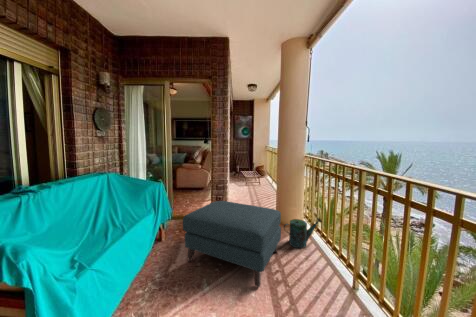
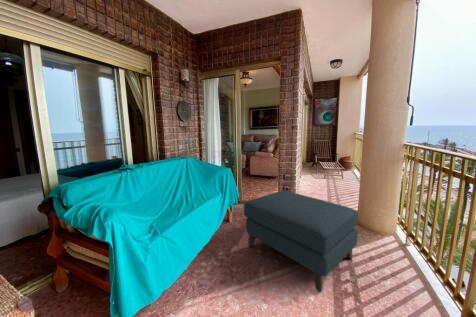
watering can: present [284,218,322,248] -> none [363,224,426,262]

